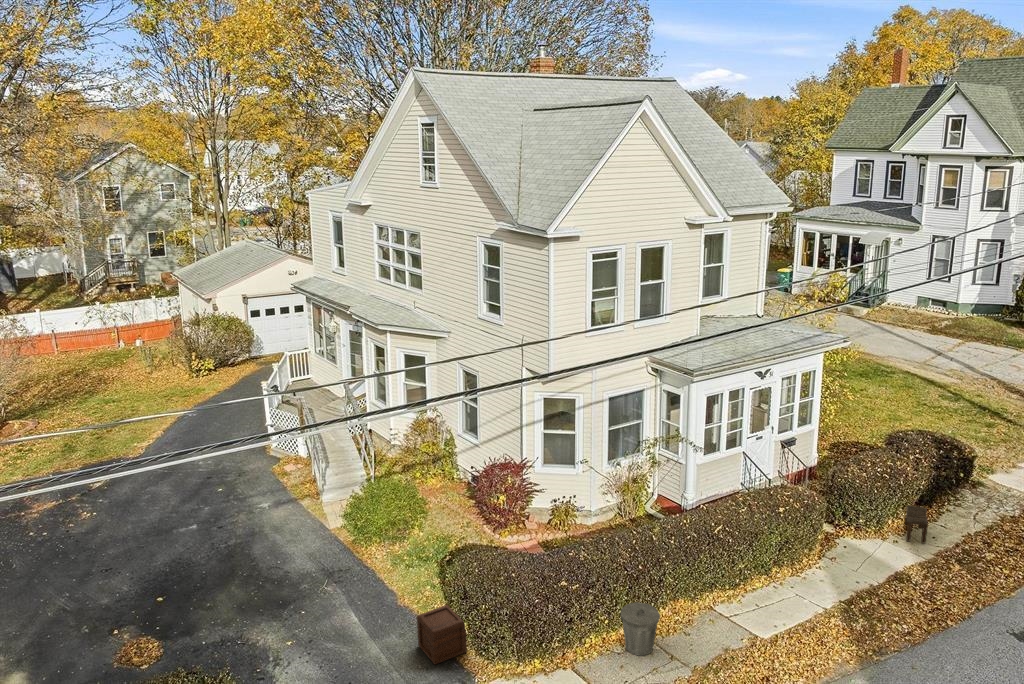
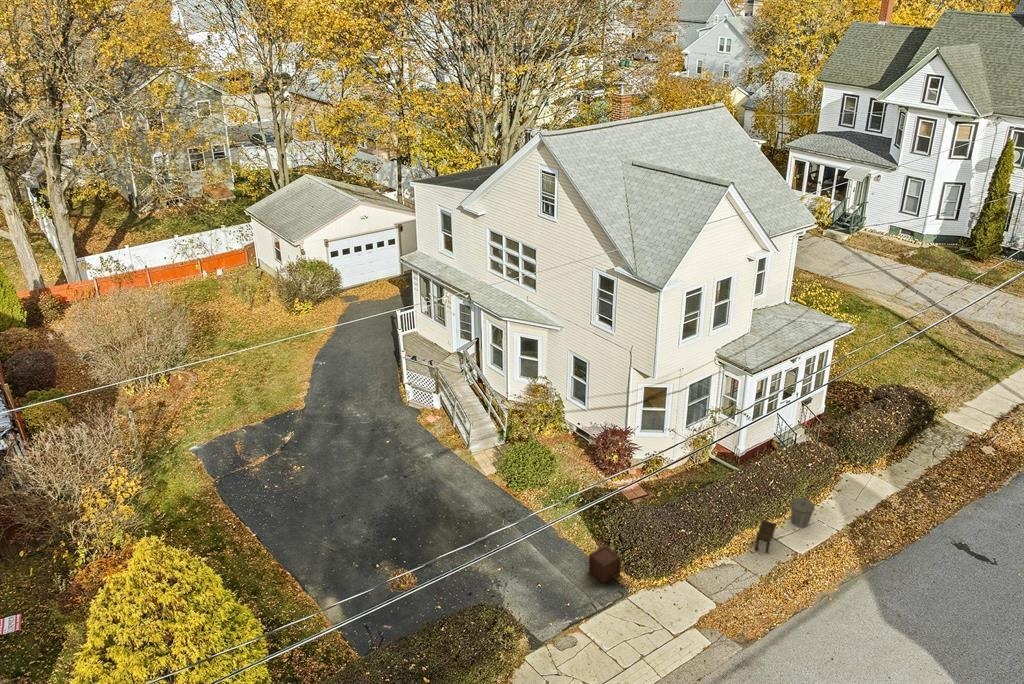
bench: present [905,505,928,543] -> present [755,520,776,553]
trash can: present [621,602,660,655] -> present [791,498,815,527]

